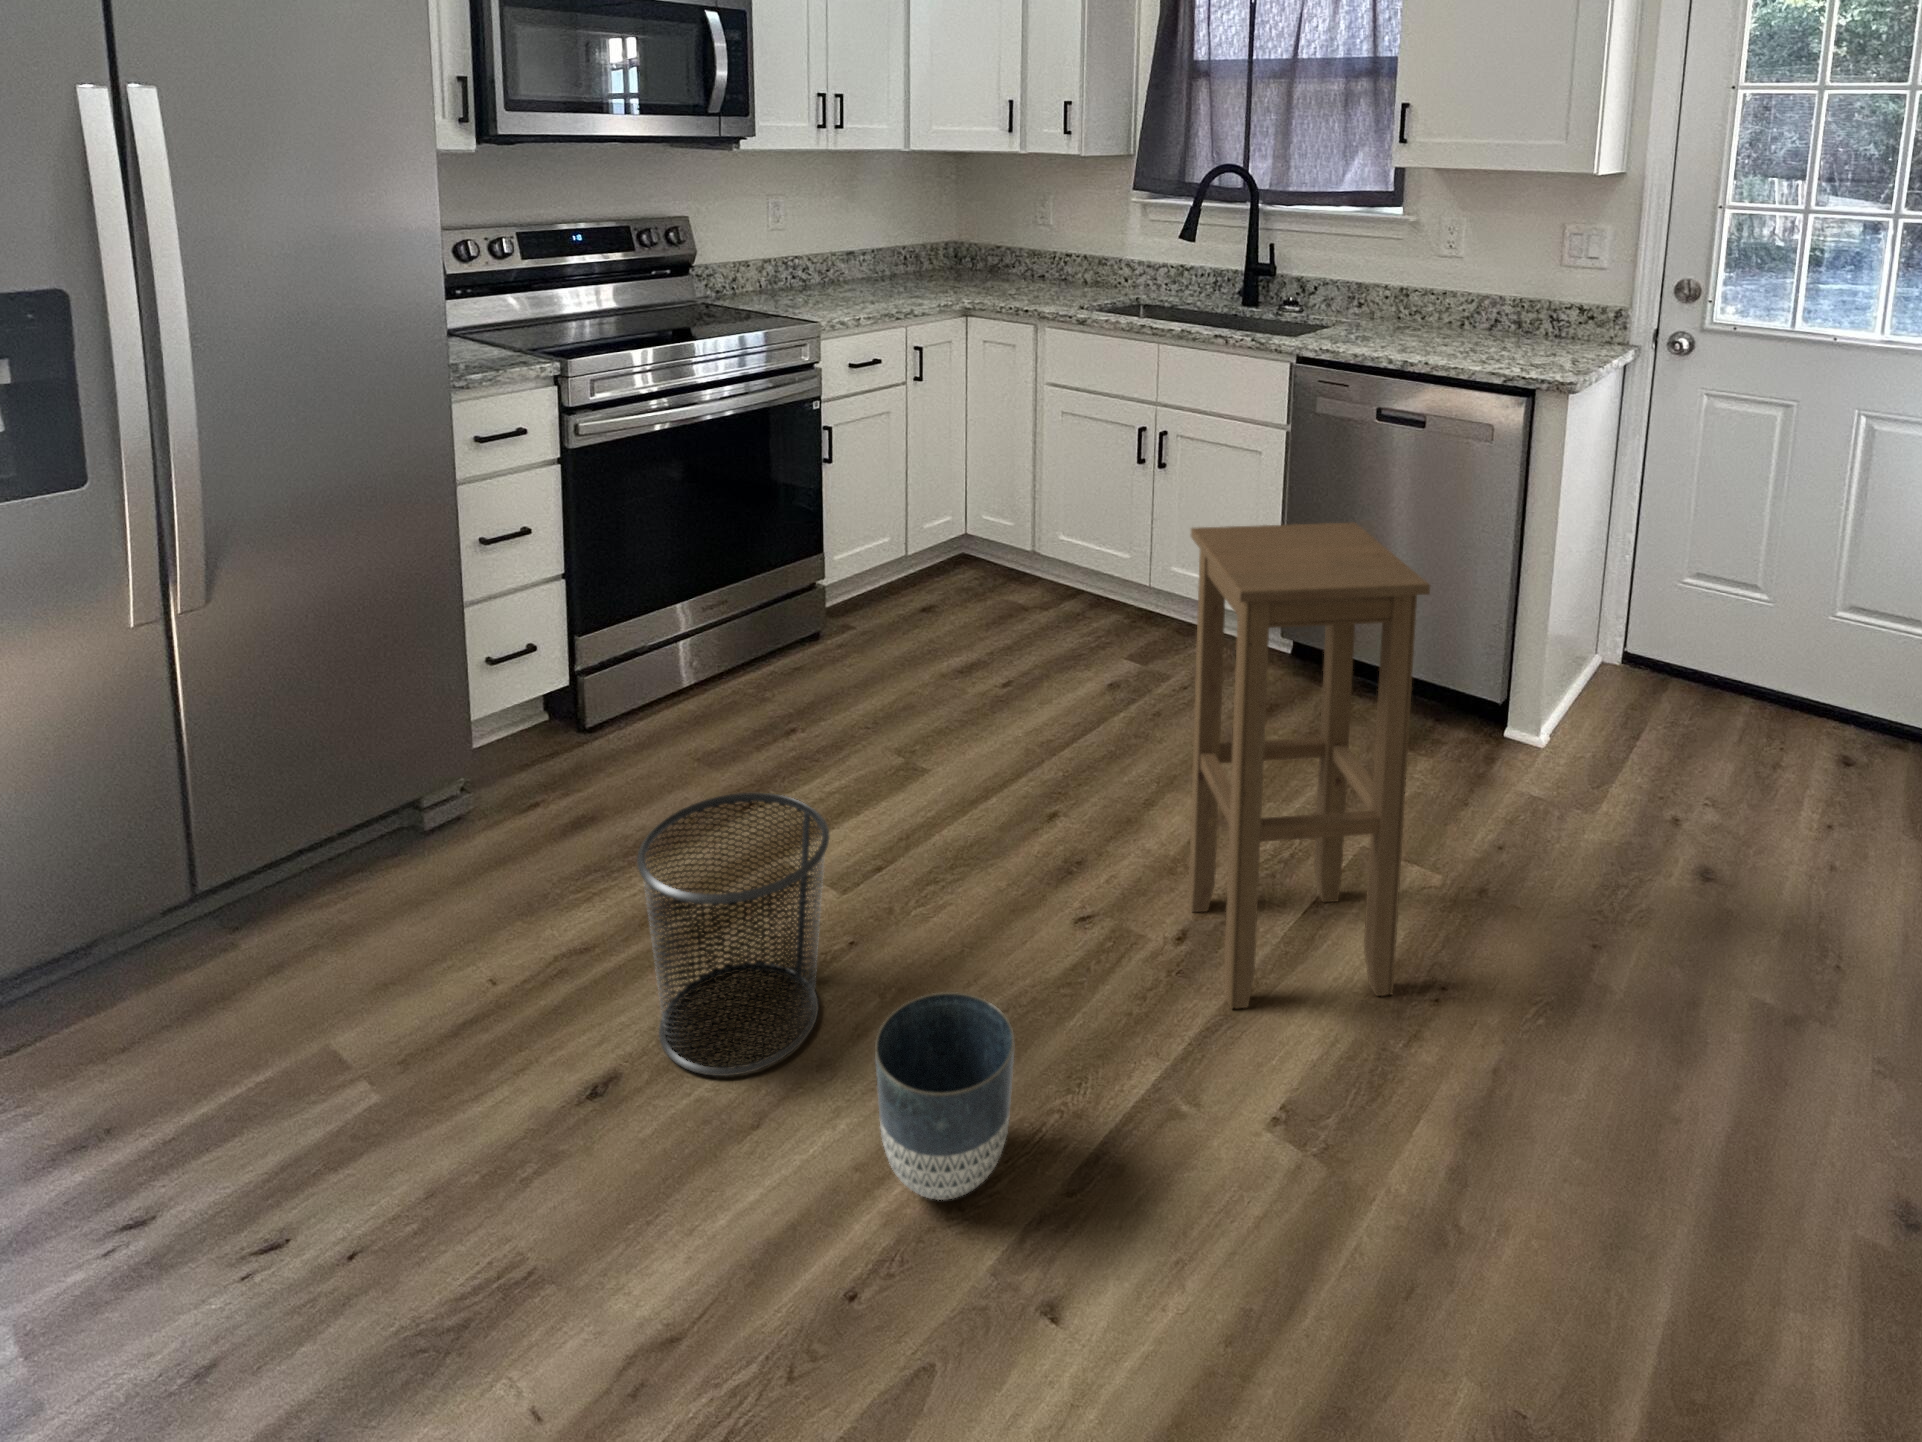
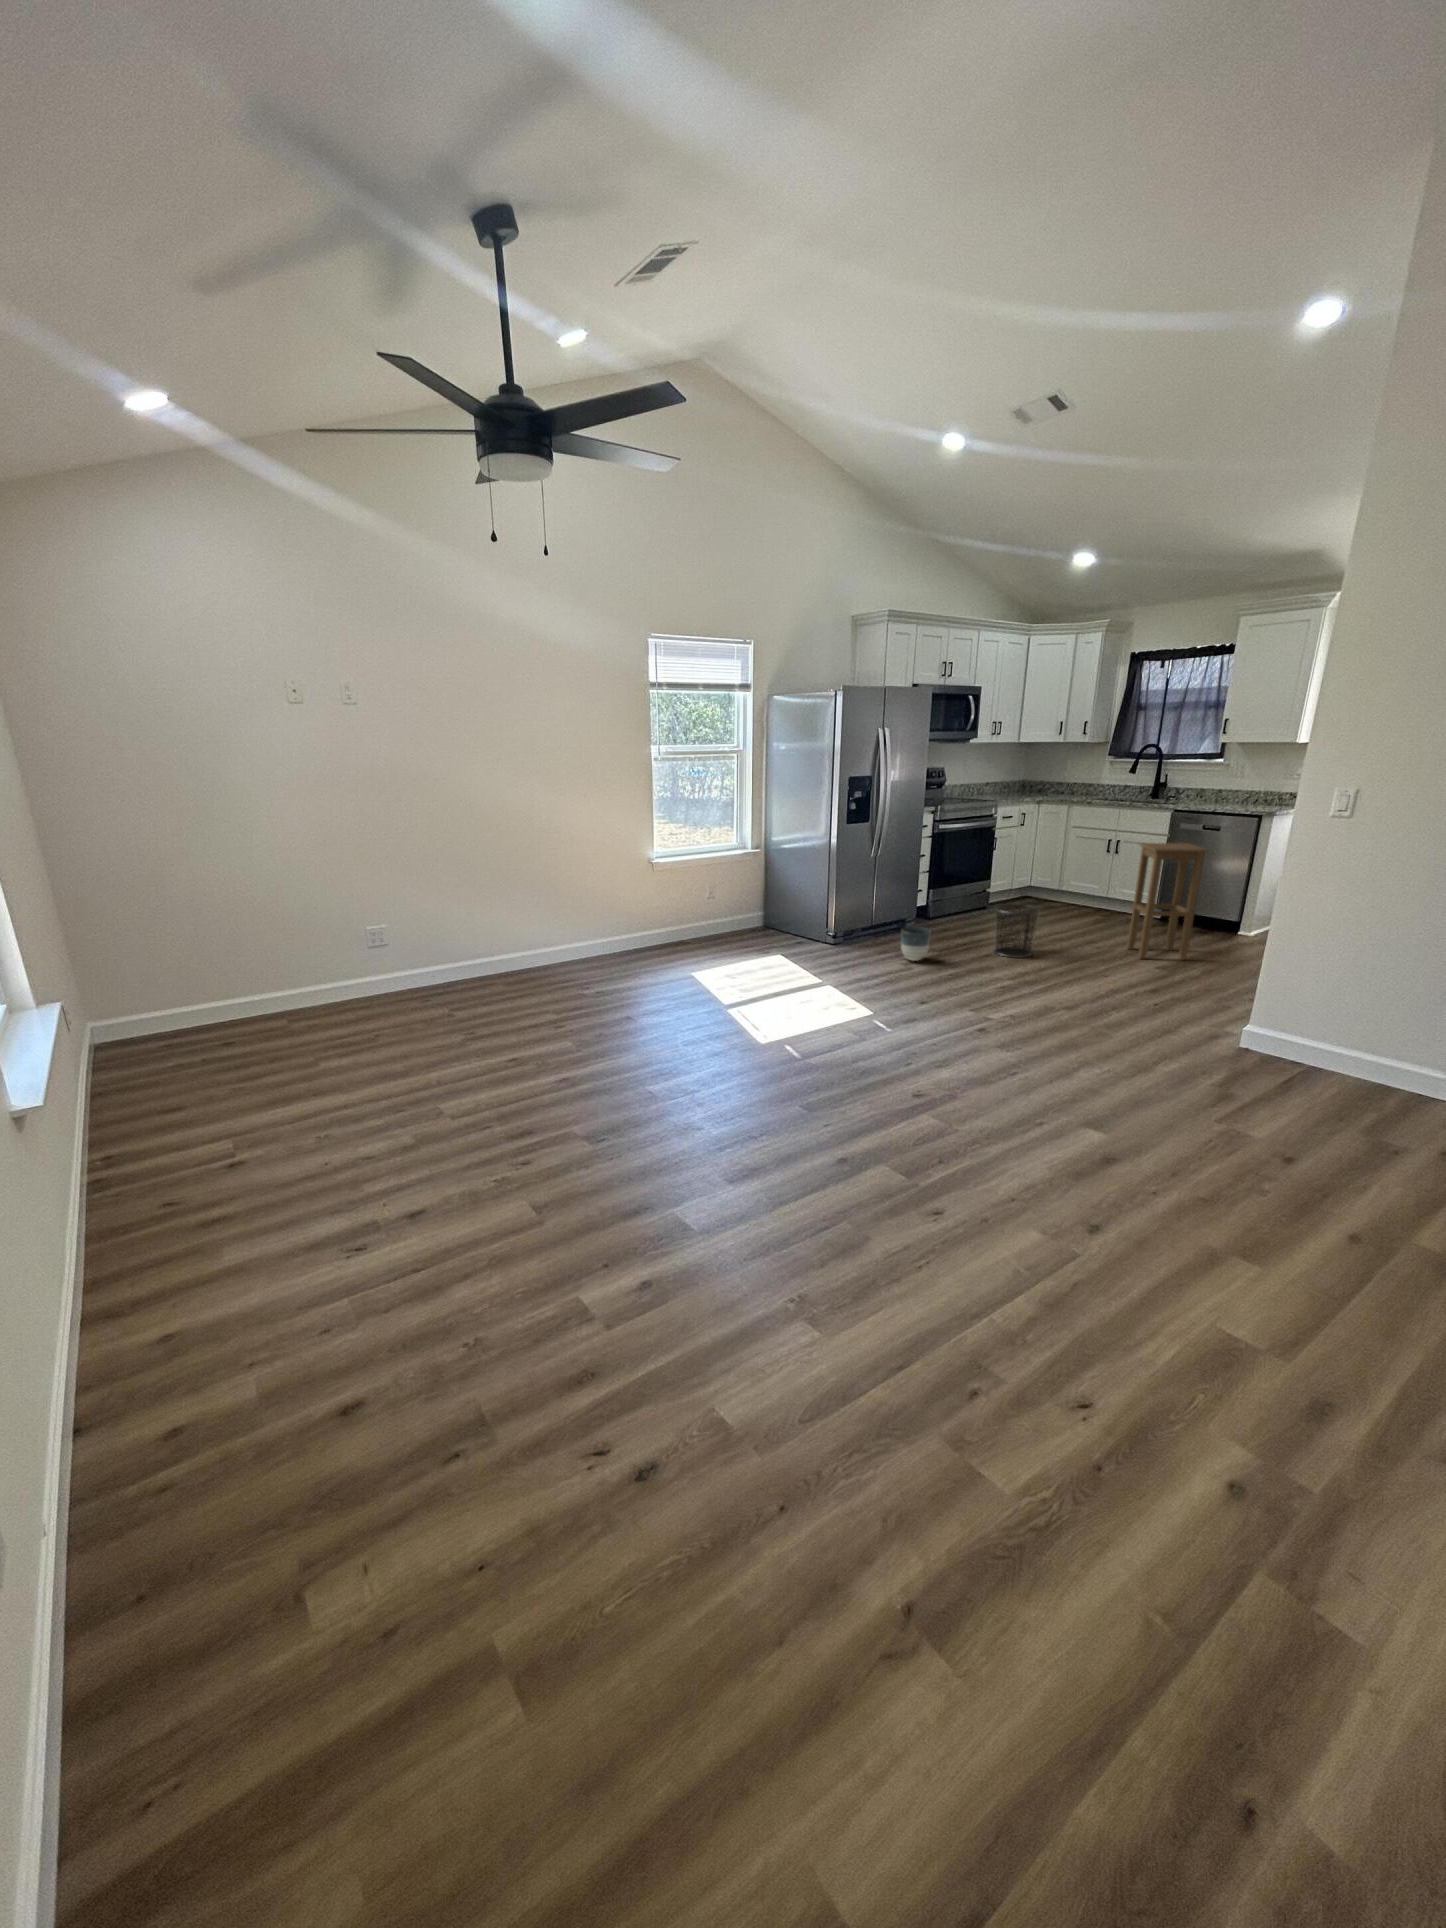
planter: present [875,992,1014,1200] -> present [901,927,930,961]

